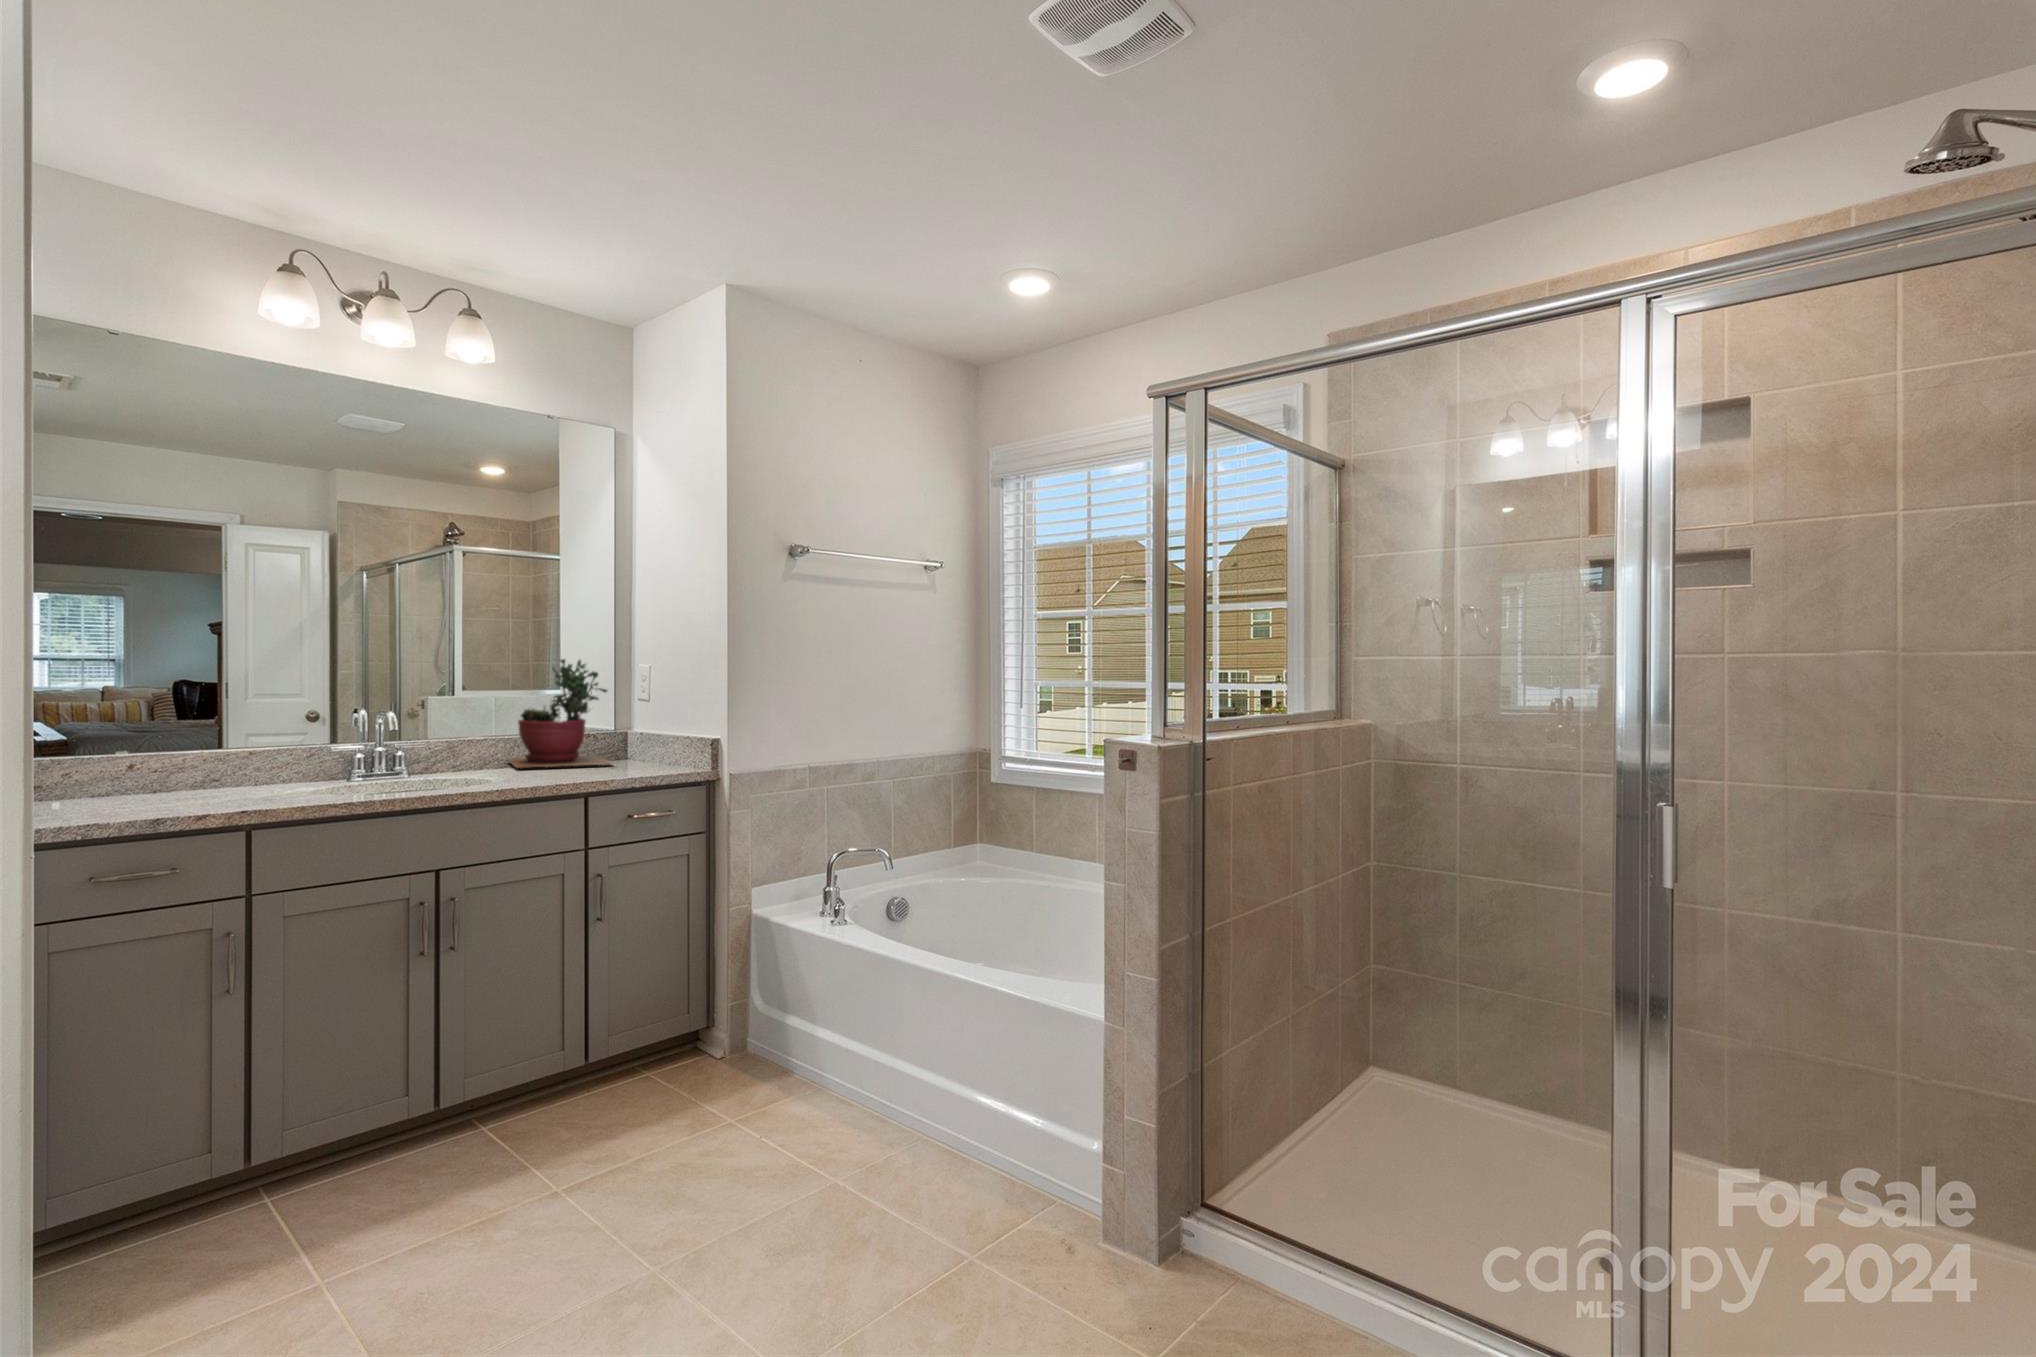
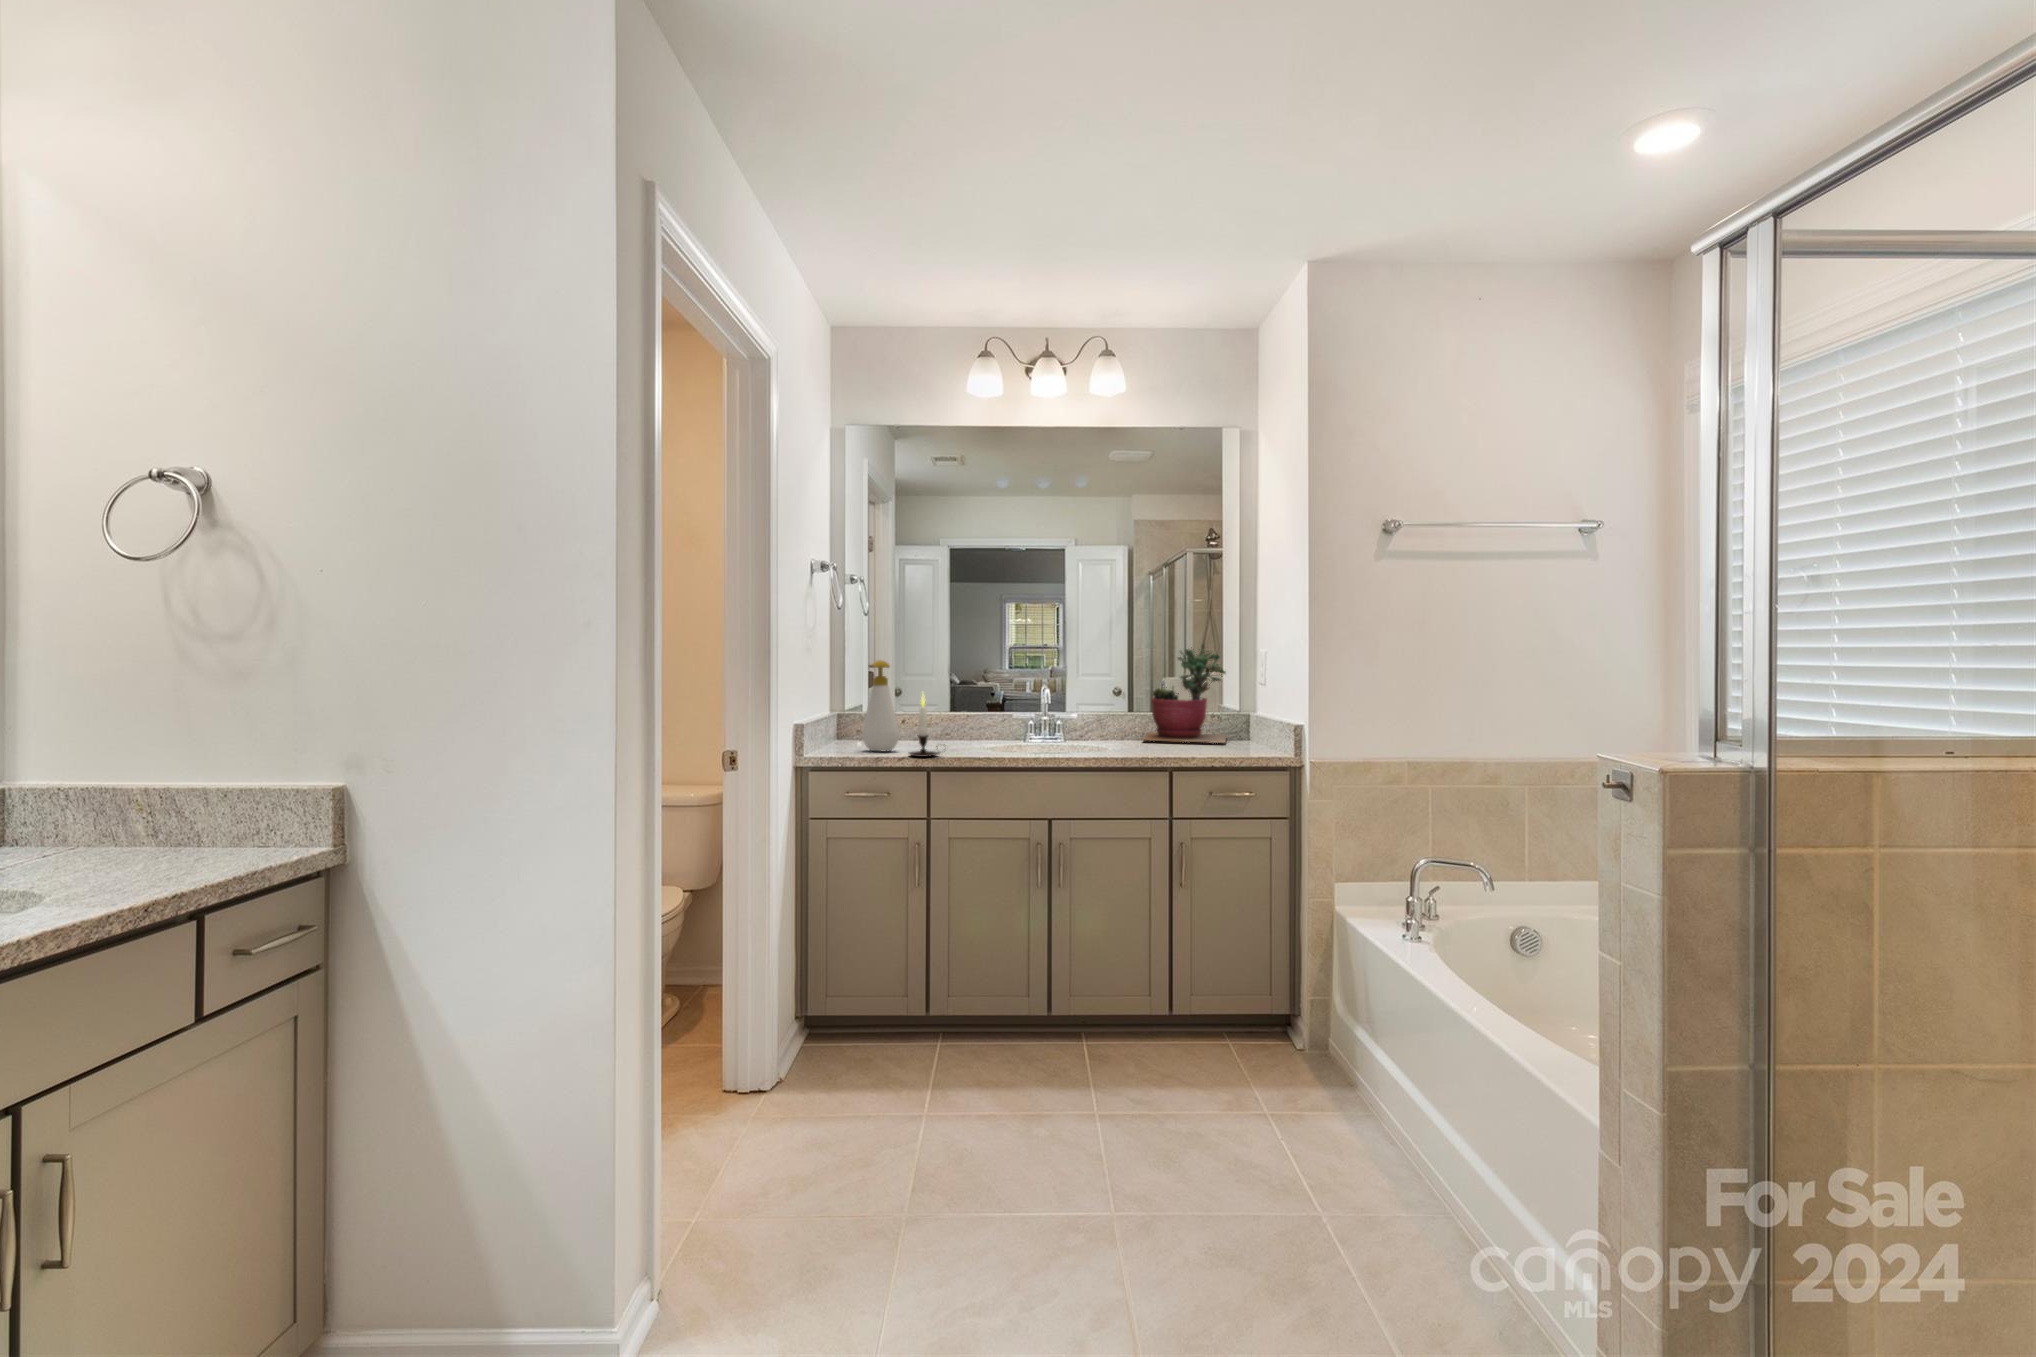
soap bottle: none [94,675,174,811] -> present [862,660,899,751]
candle: none [207,718,277,811] -> present [909,694,940,757]

